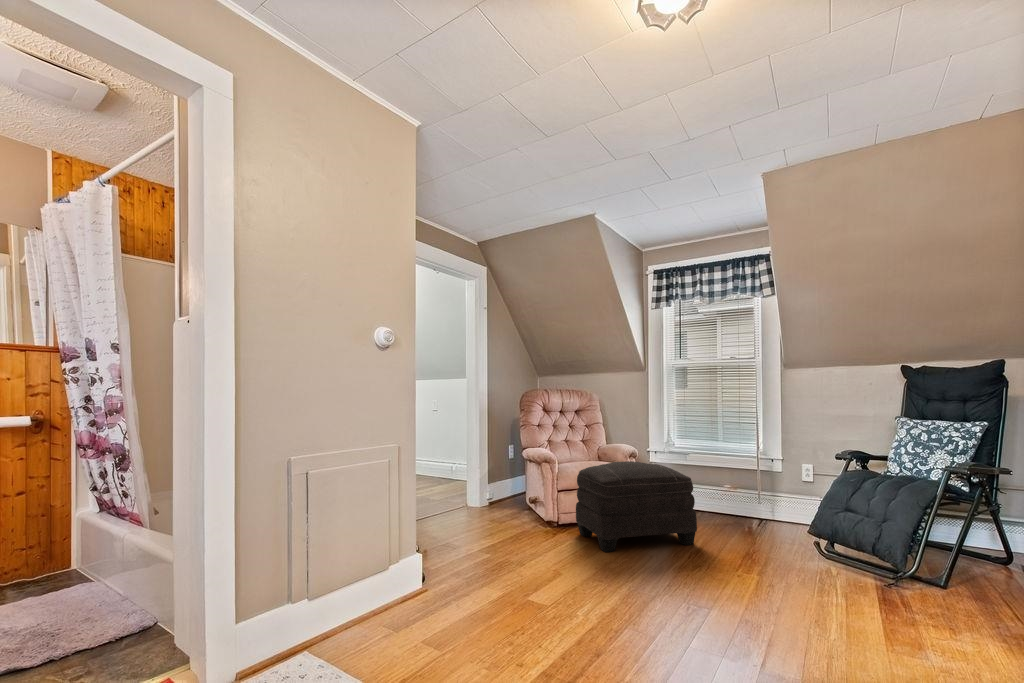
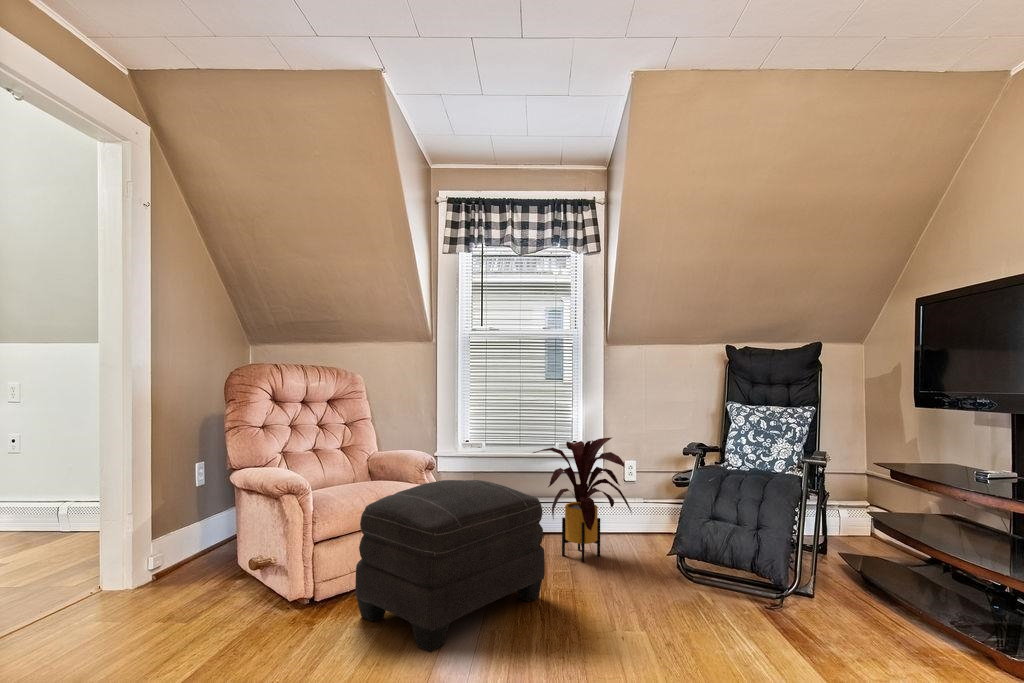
house plant: none [713,444,793,535] -> present [533,438,632,562]

